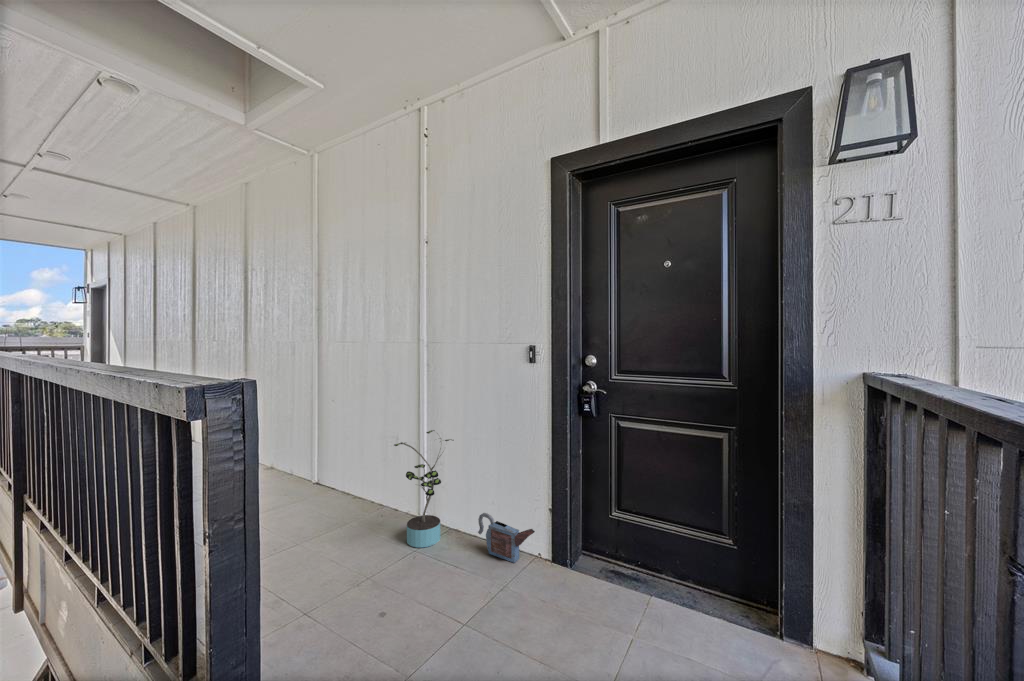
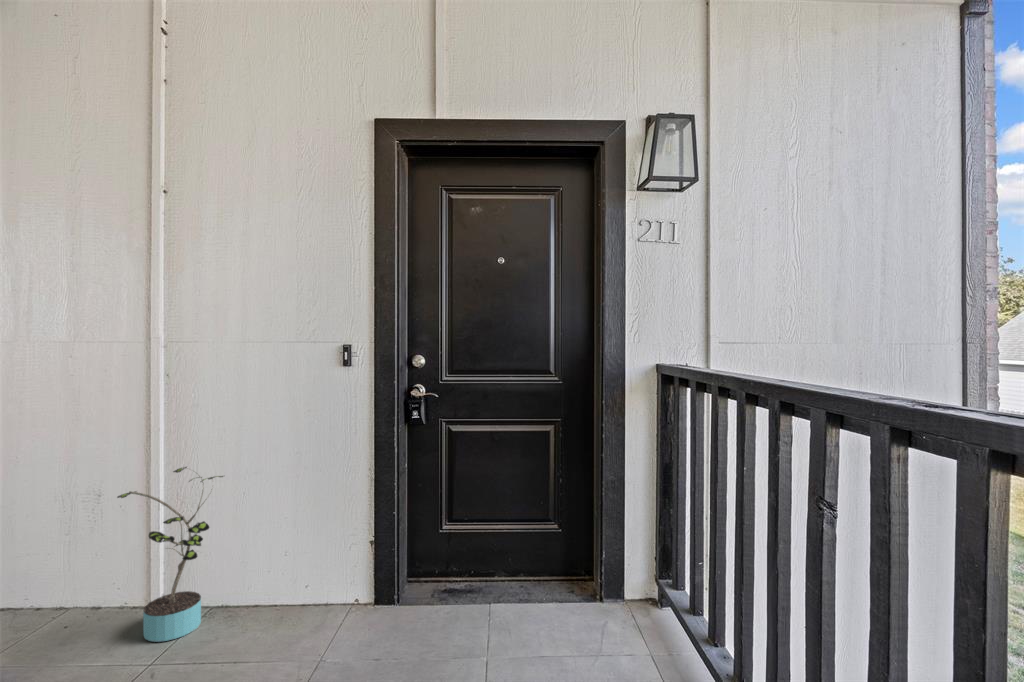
watering can: present [478,513,535,563] -> none [268,565,356,617]

